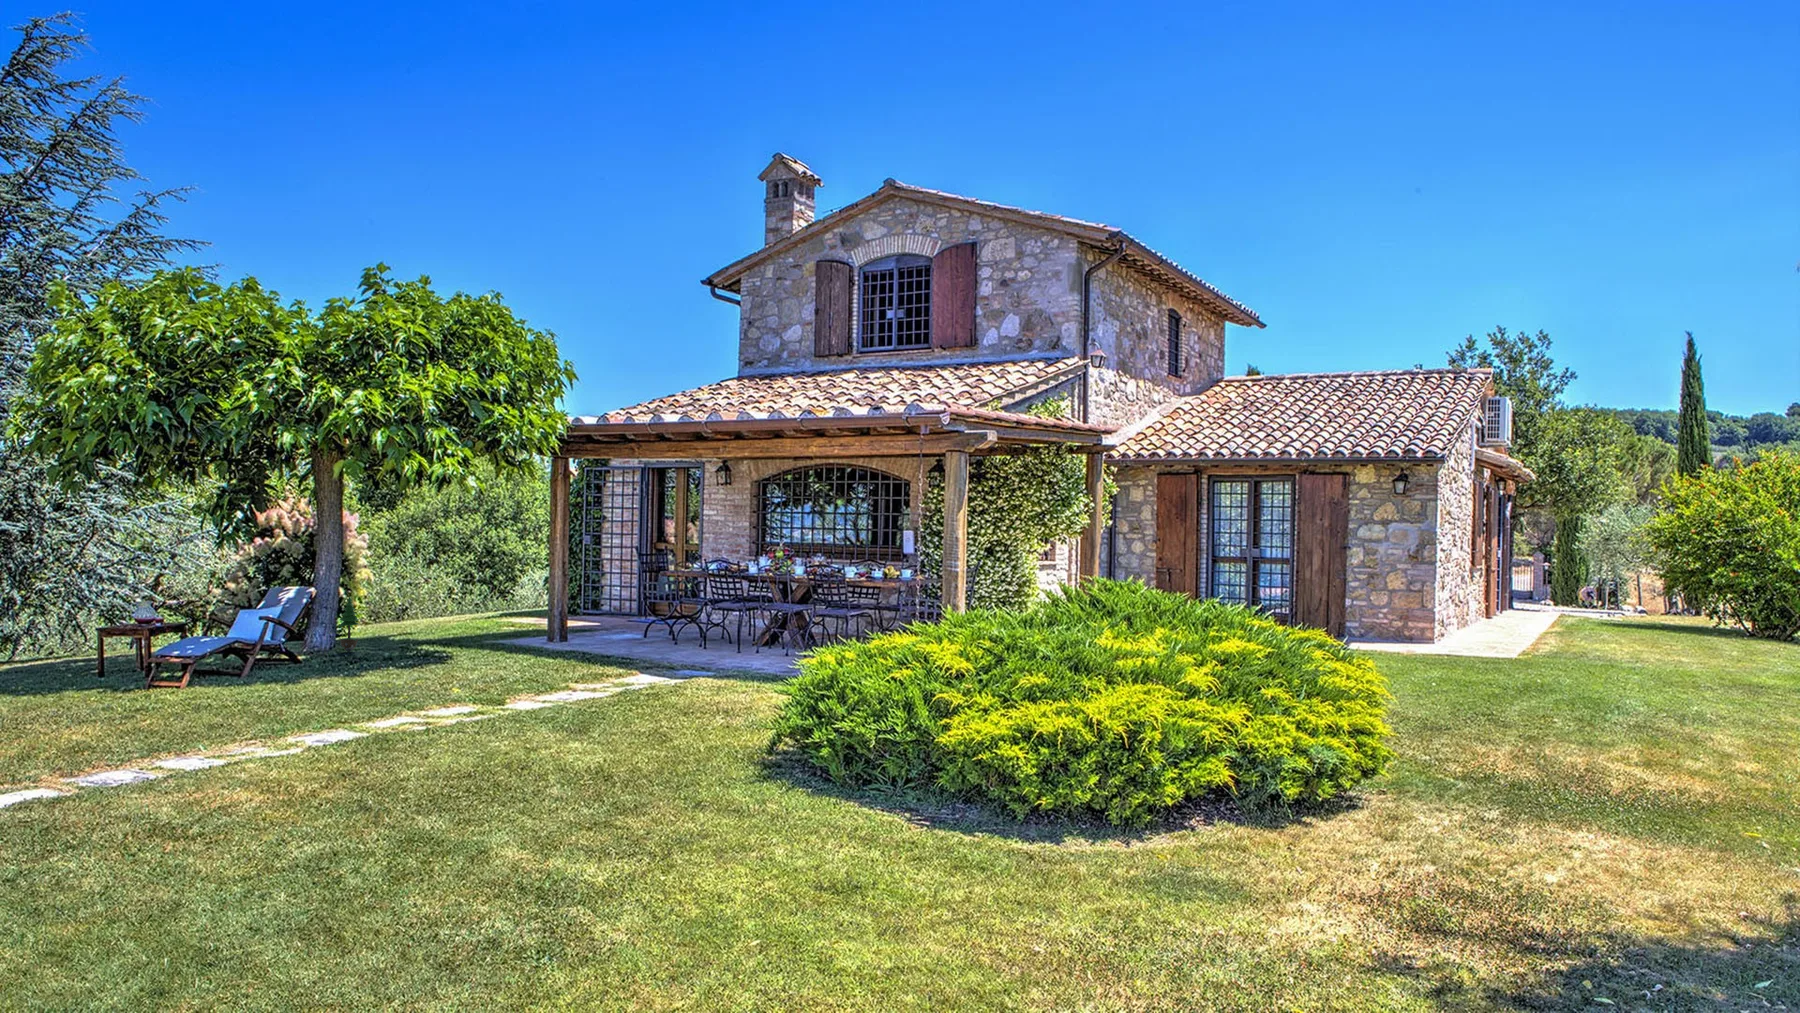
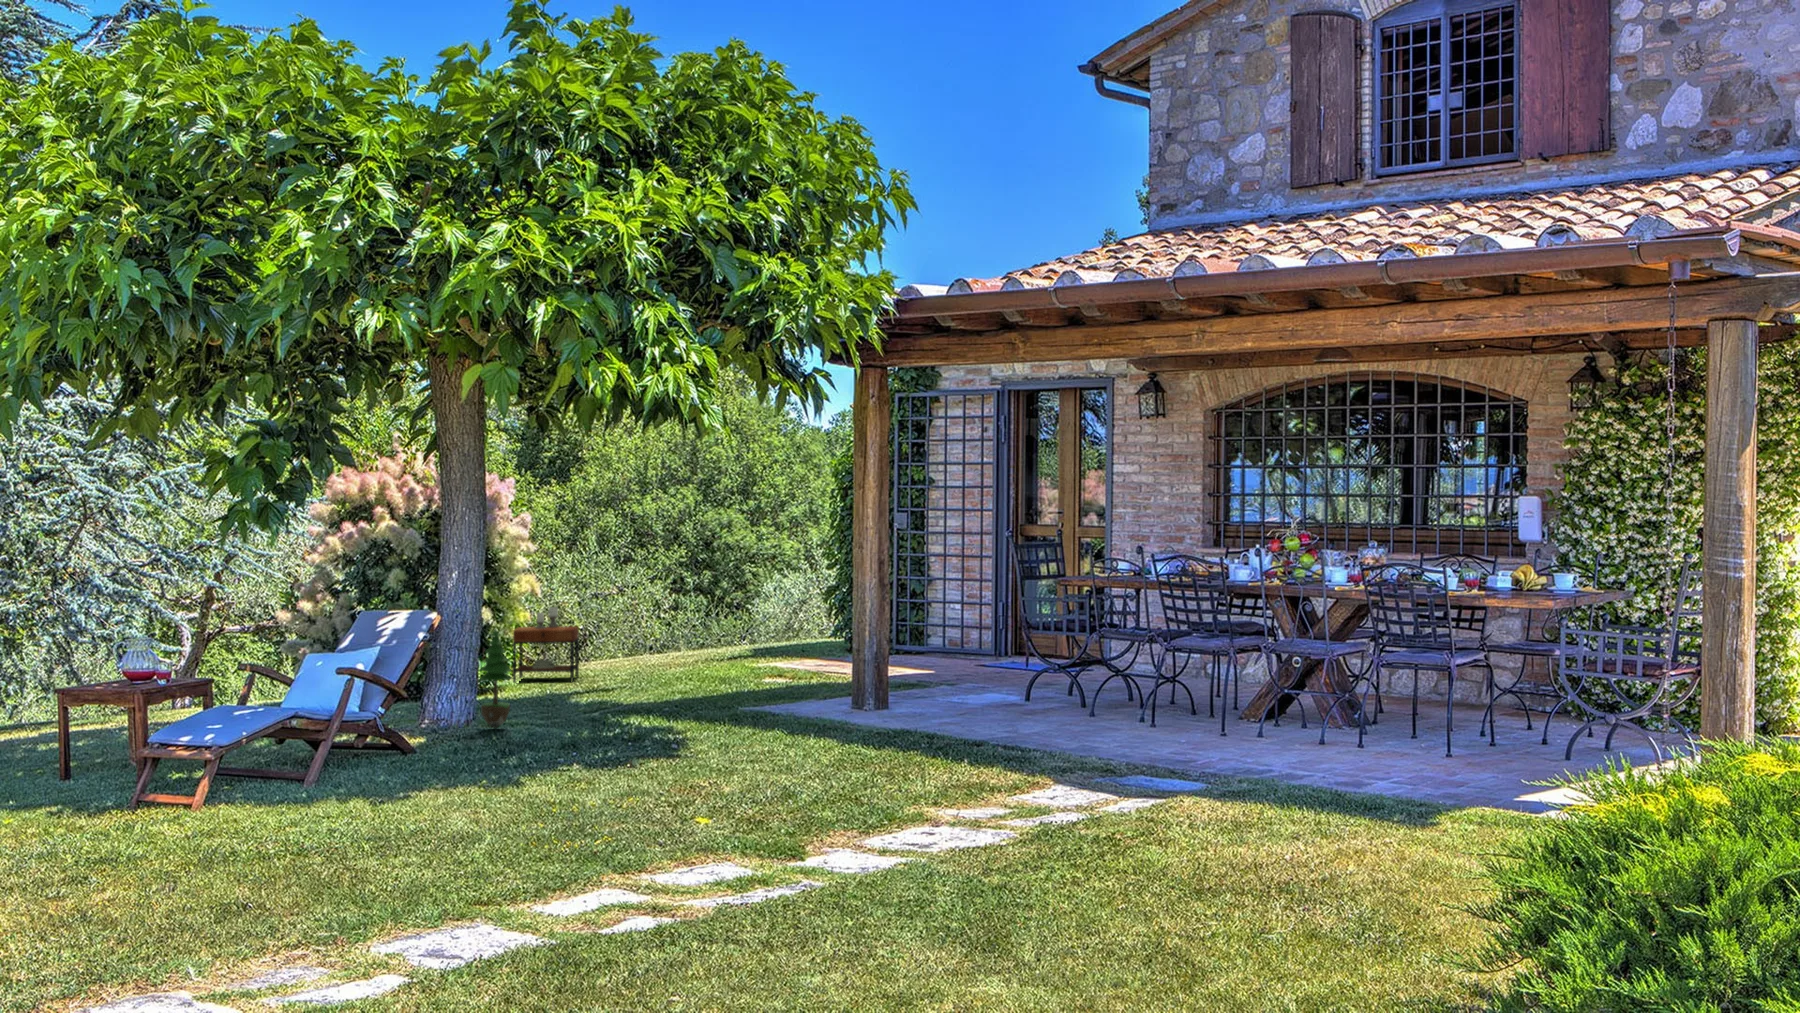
side table: none [358,588,400,632] -> present [512,607,579,683]

